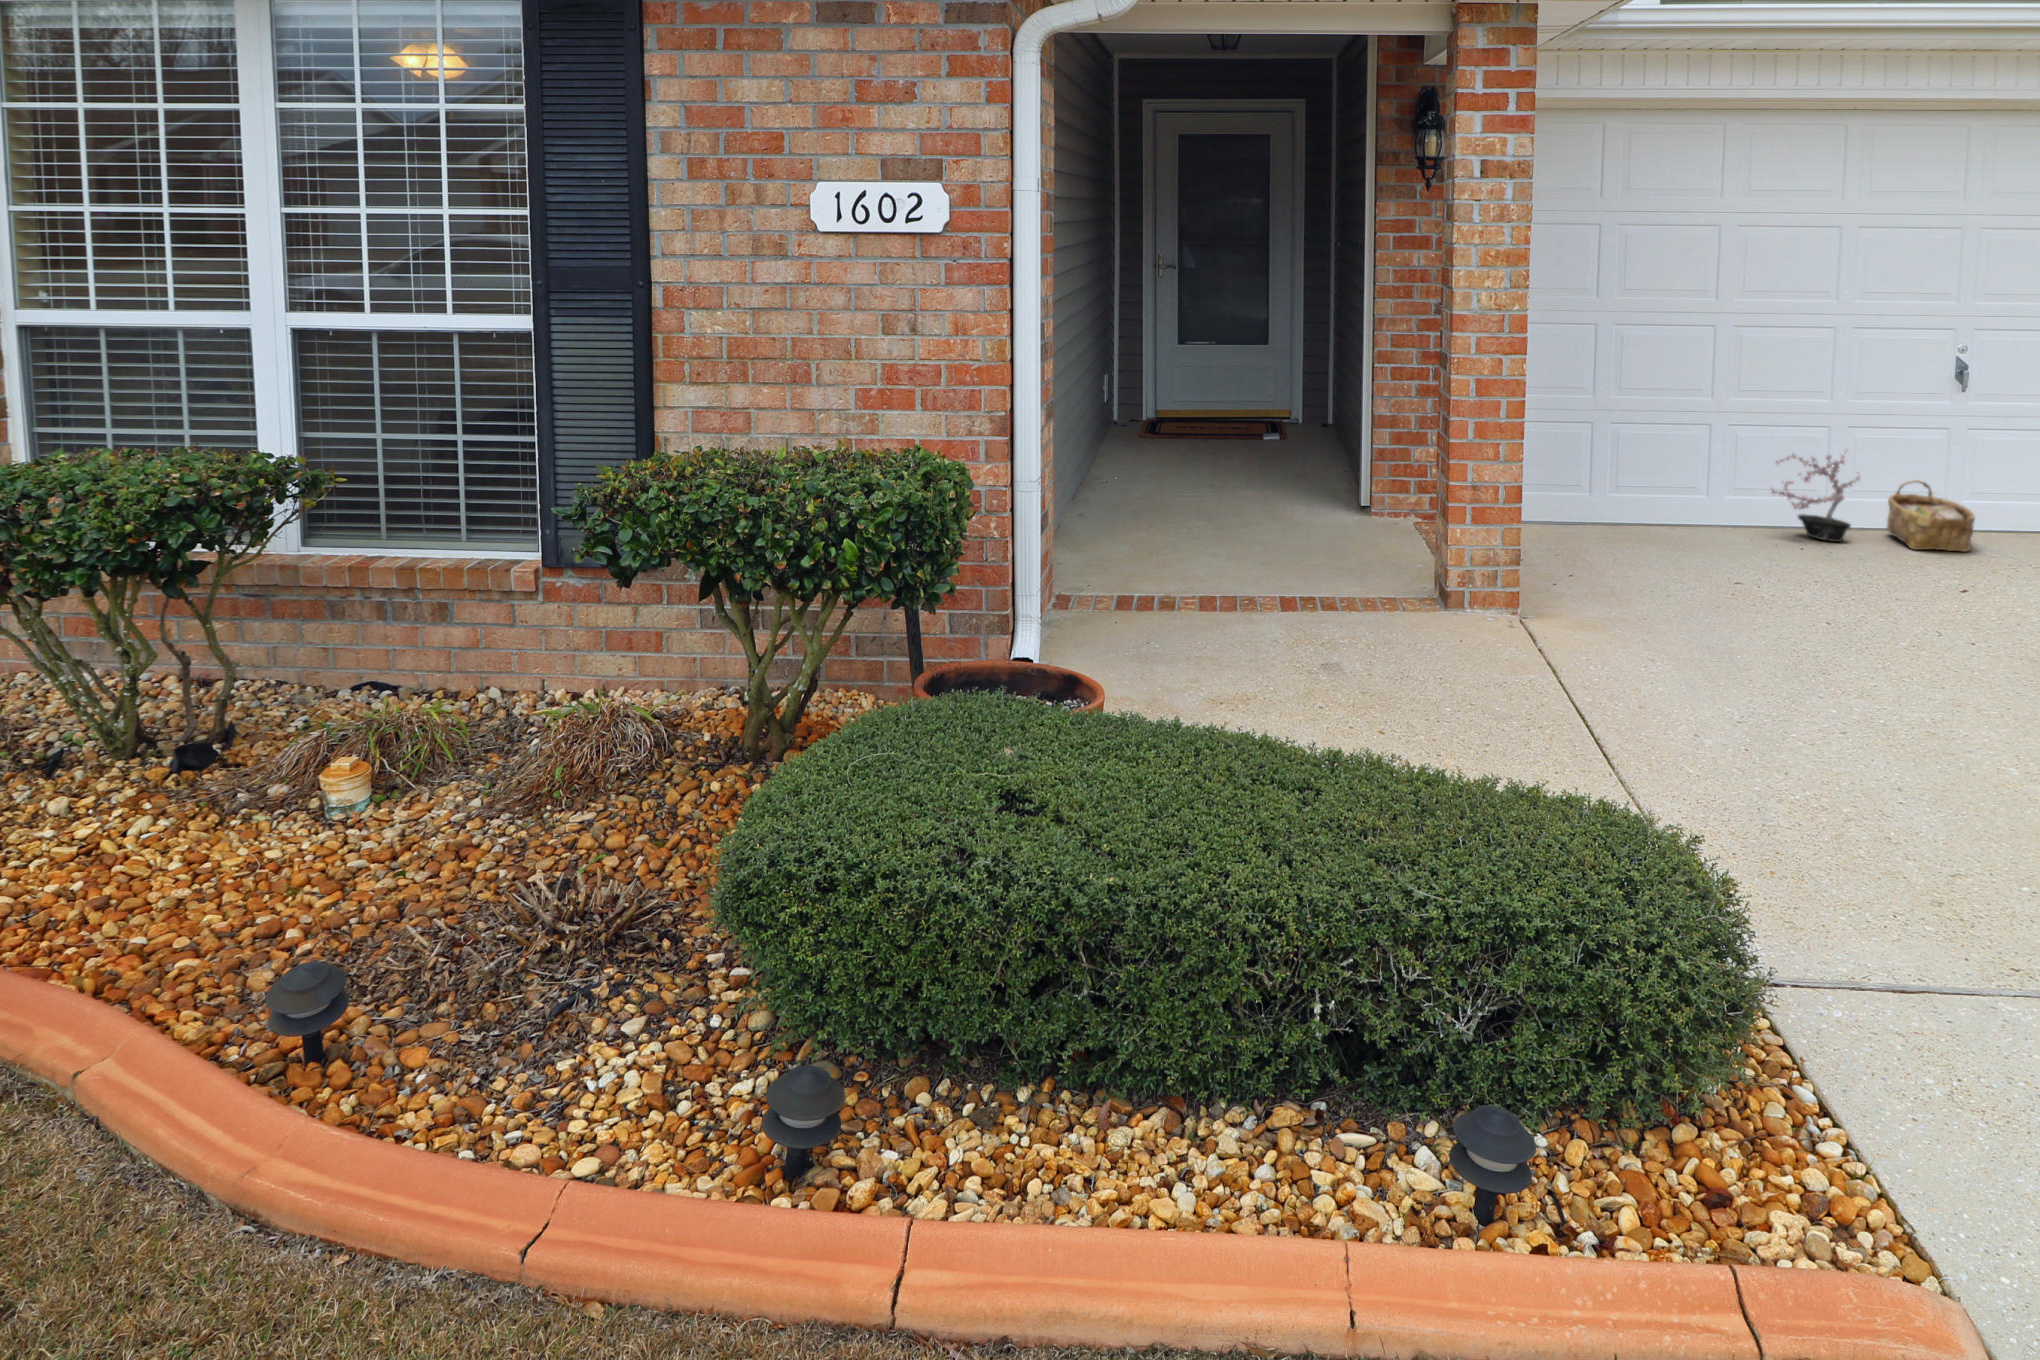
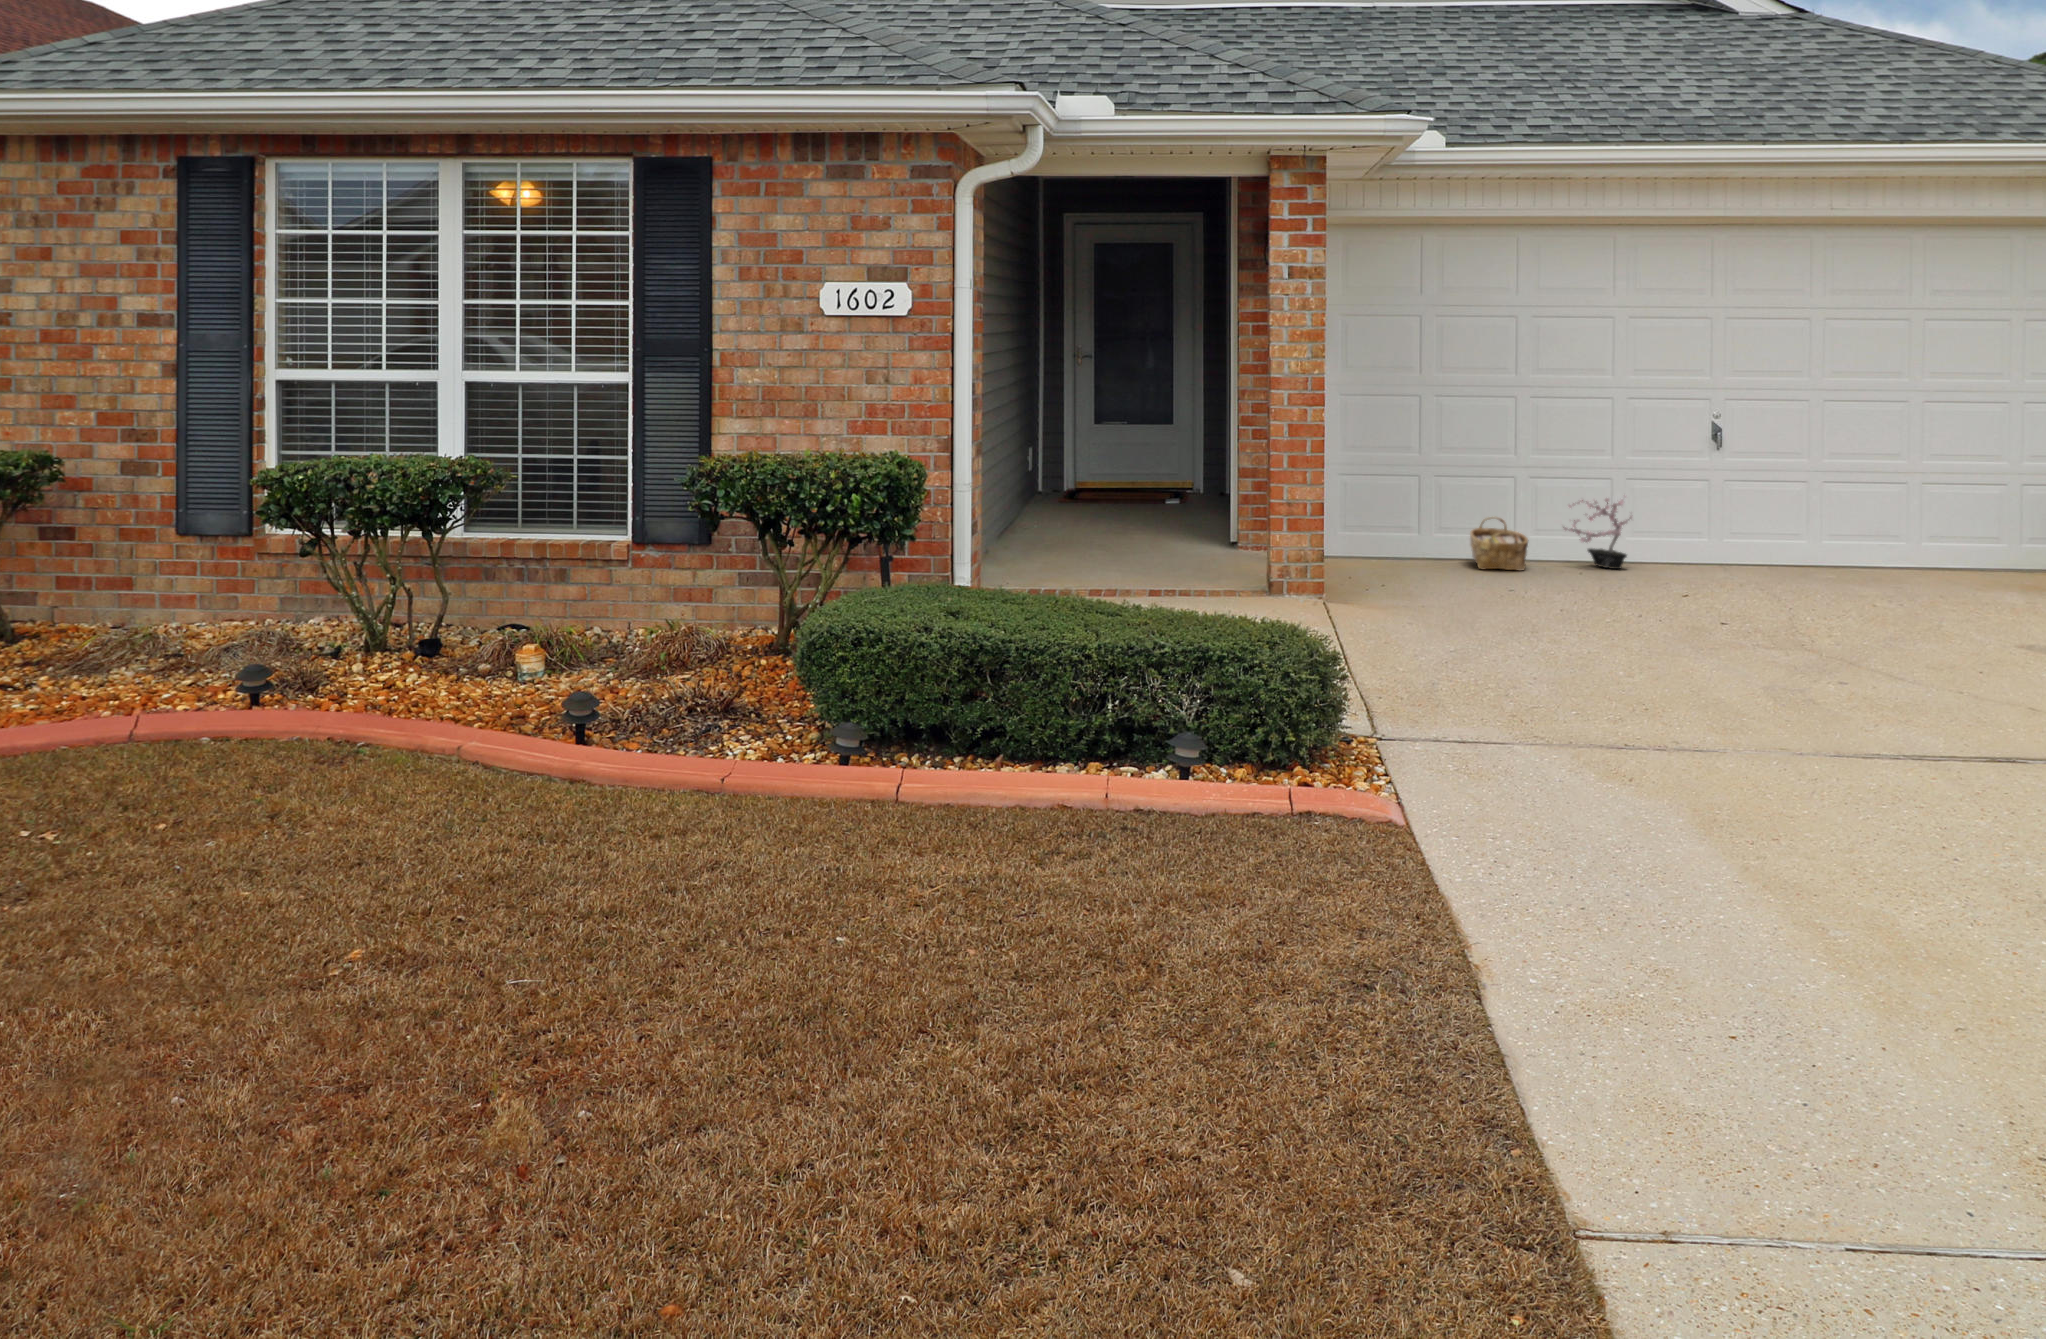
woven basket: present [1887,480,1975,552] -> present [1470,517,1528,570]

